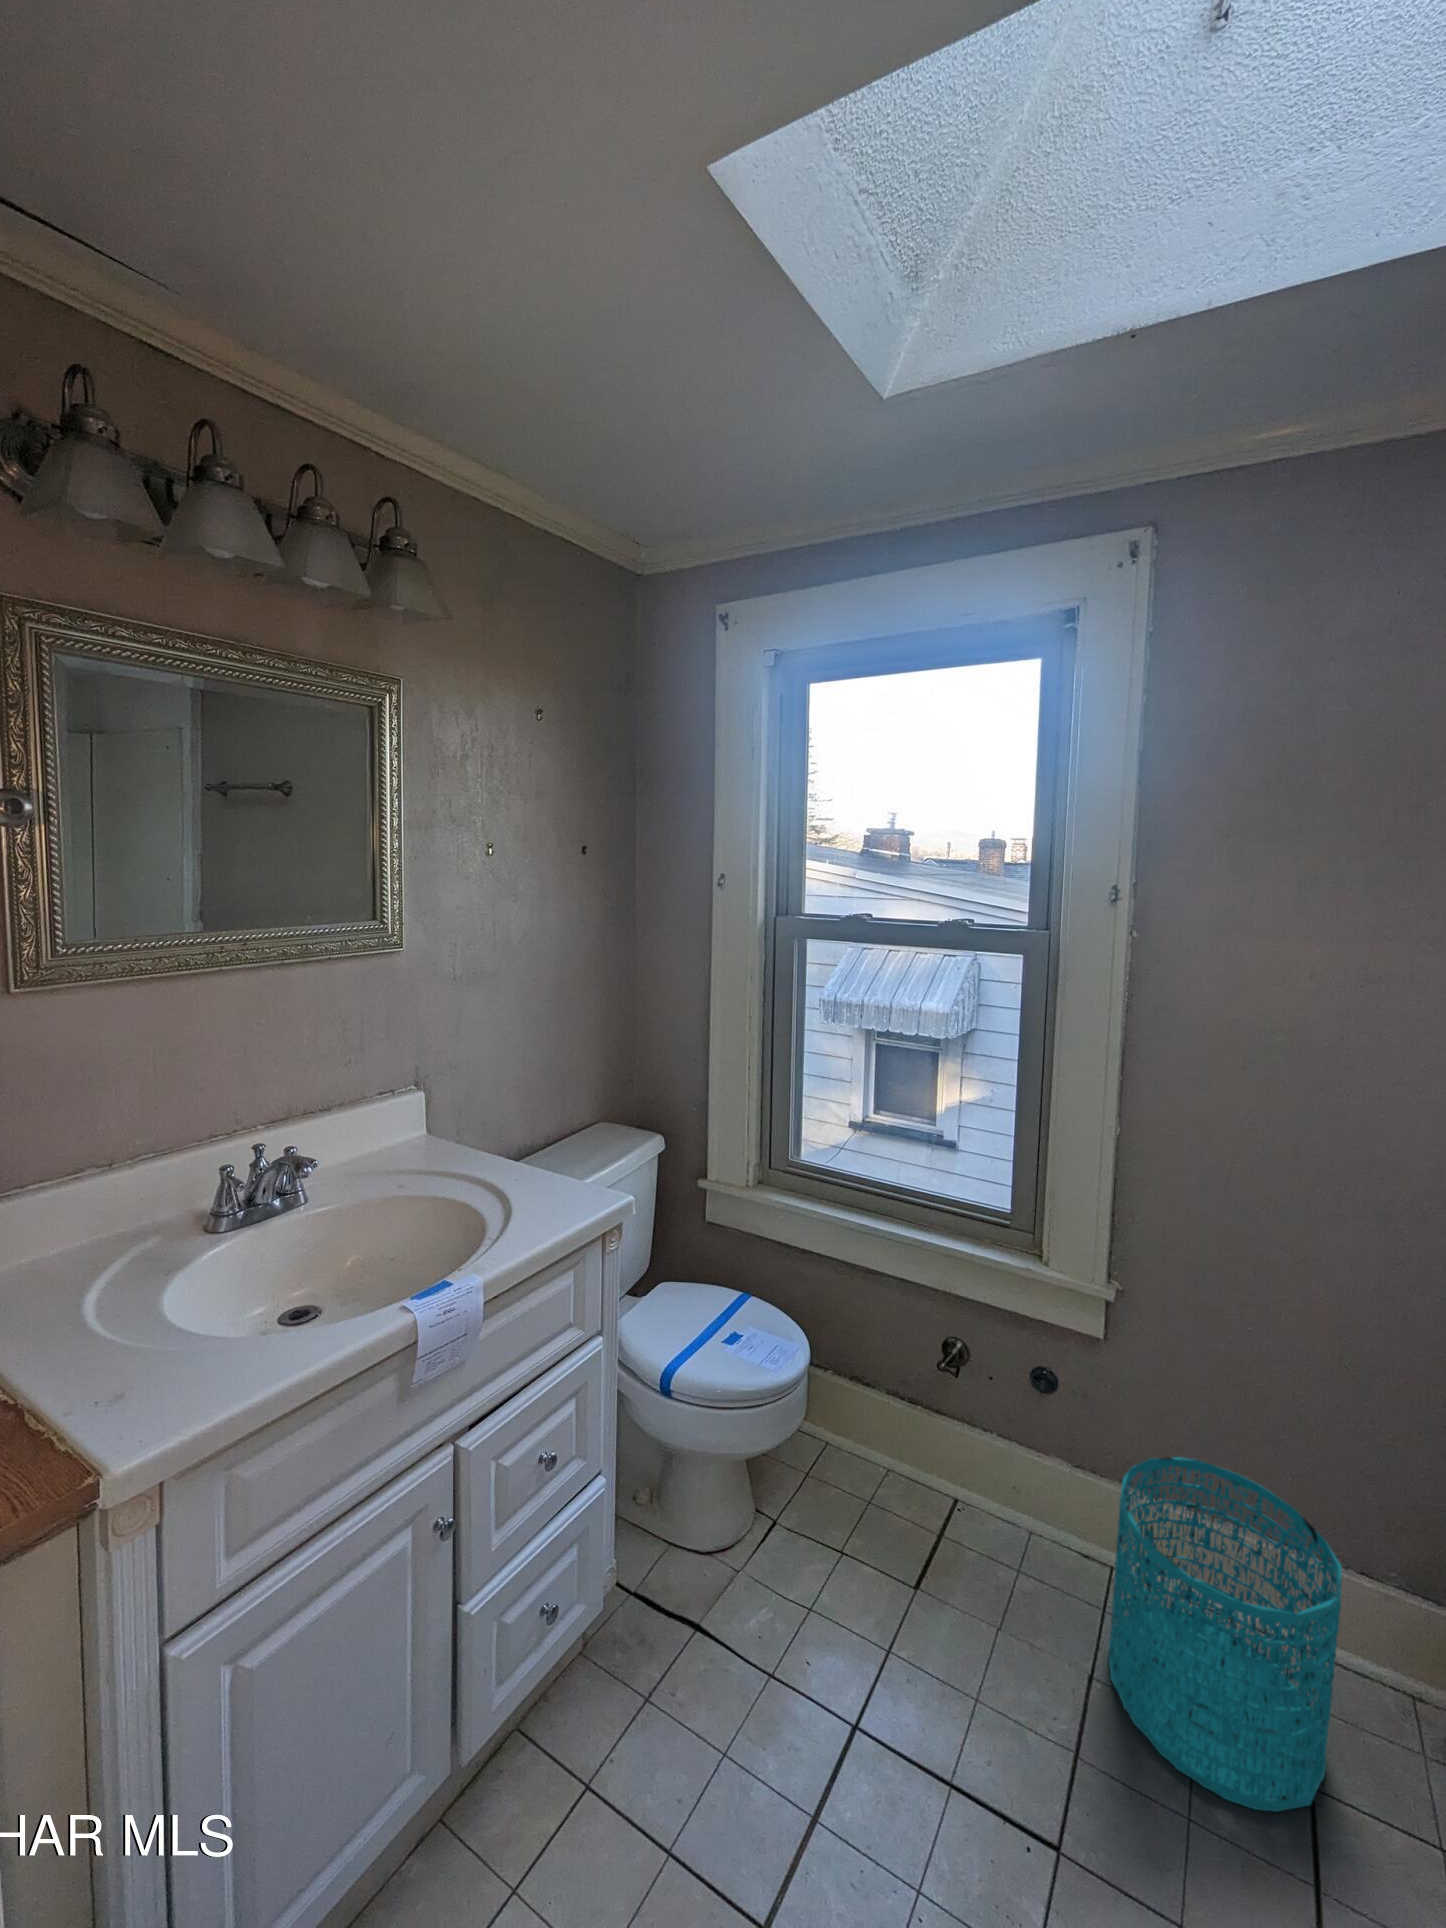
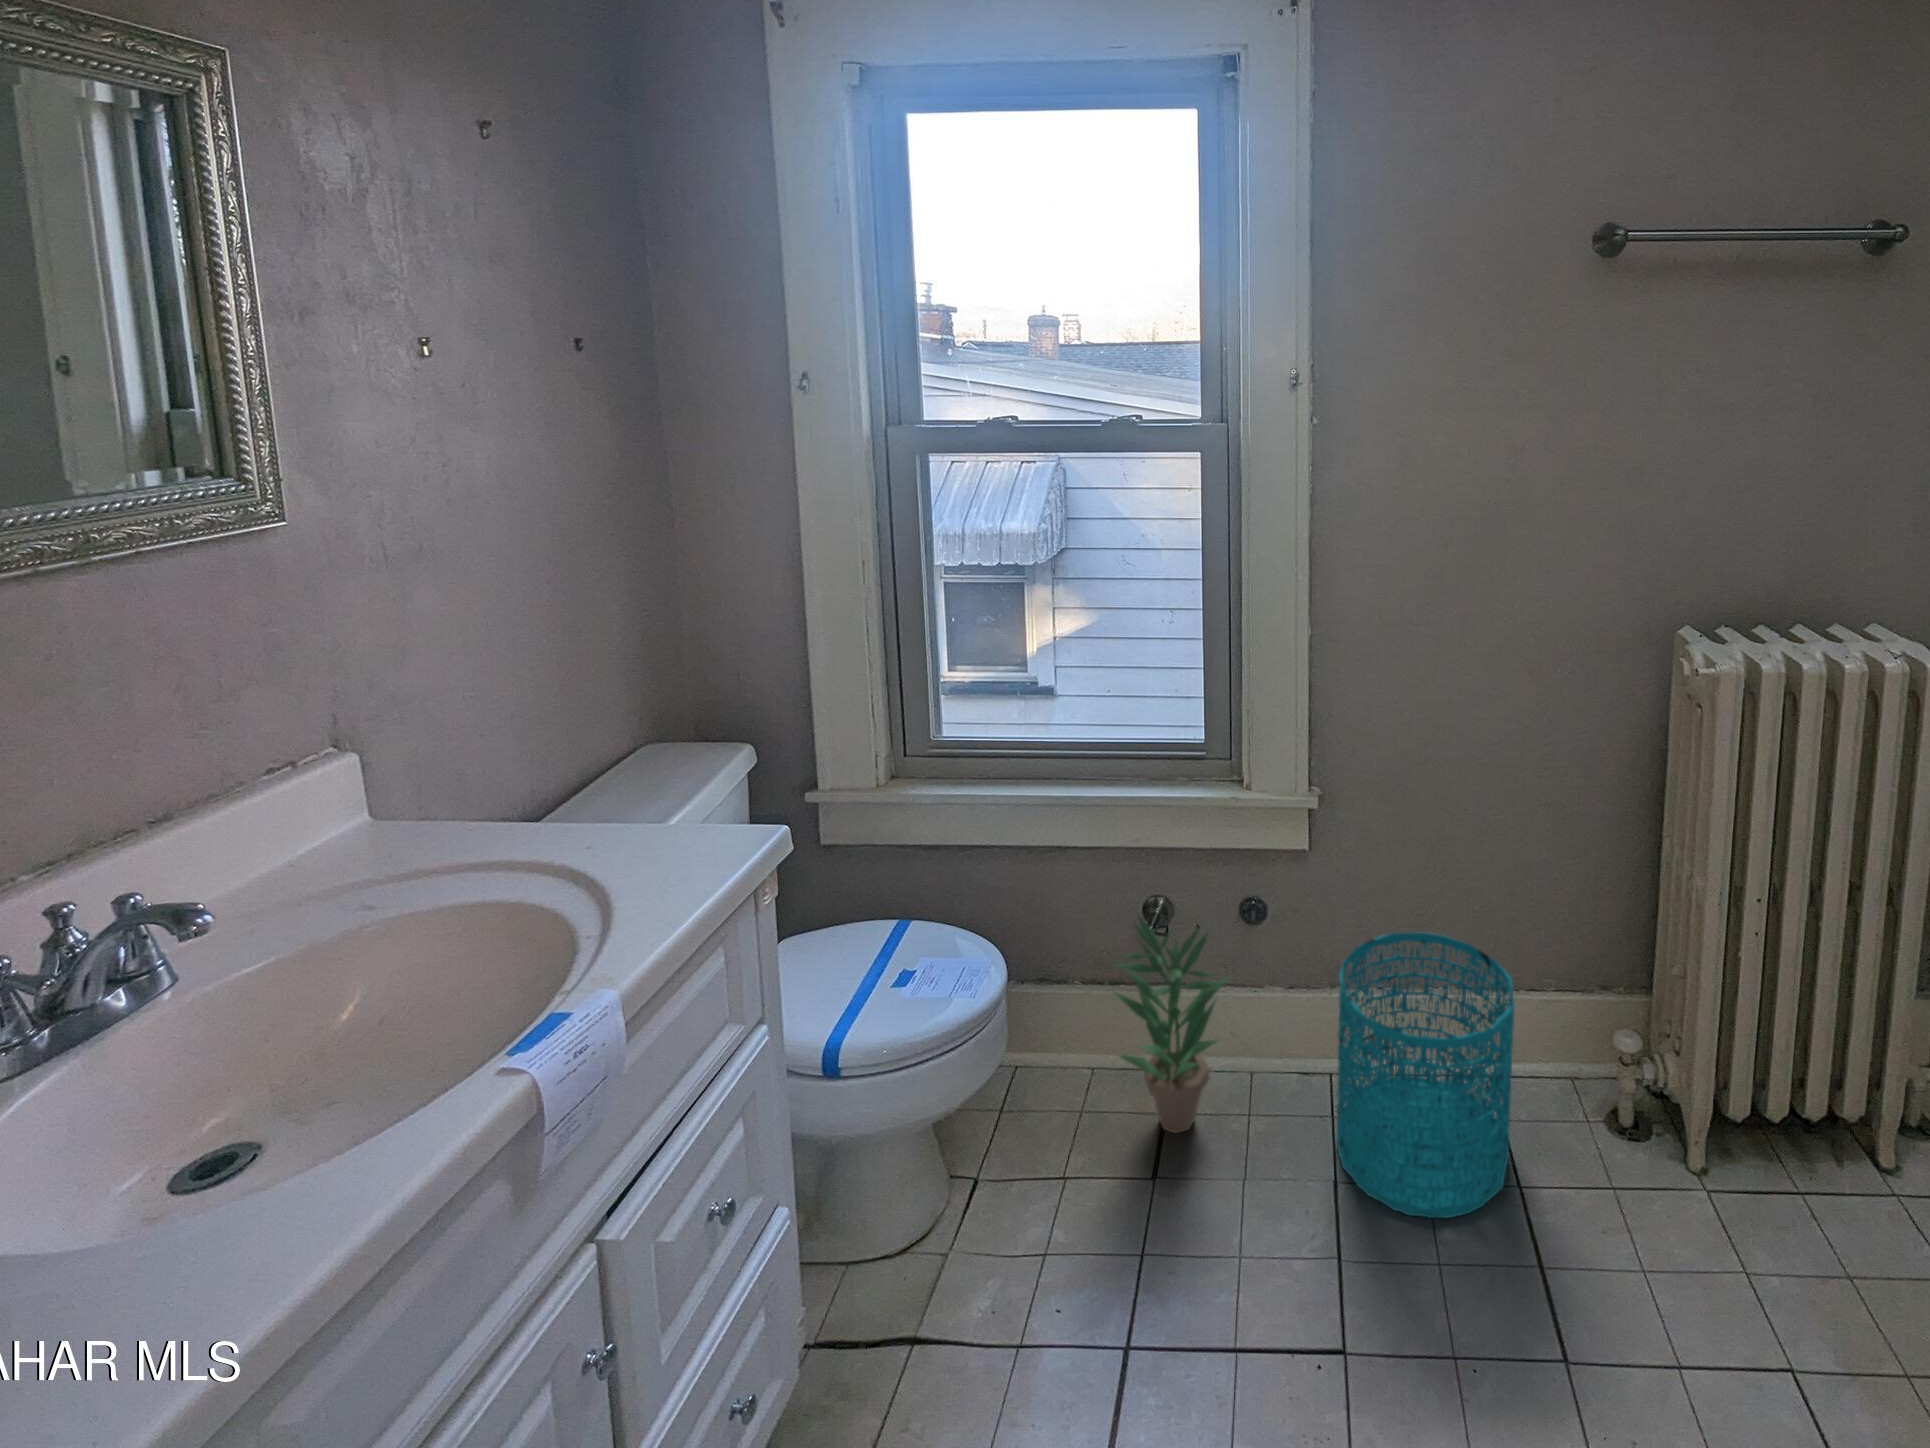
potted plant: none [893,1346,1011,1564] -> present [1112,916,1229,1133]

